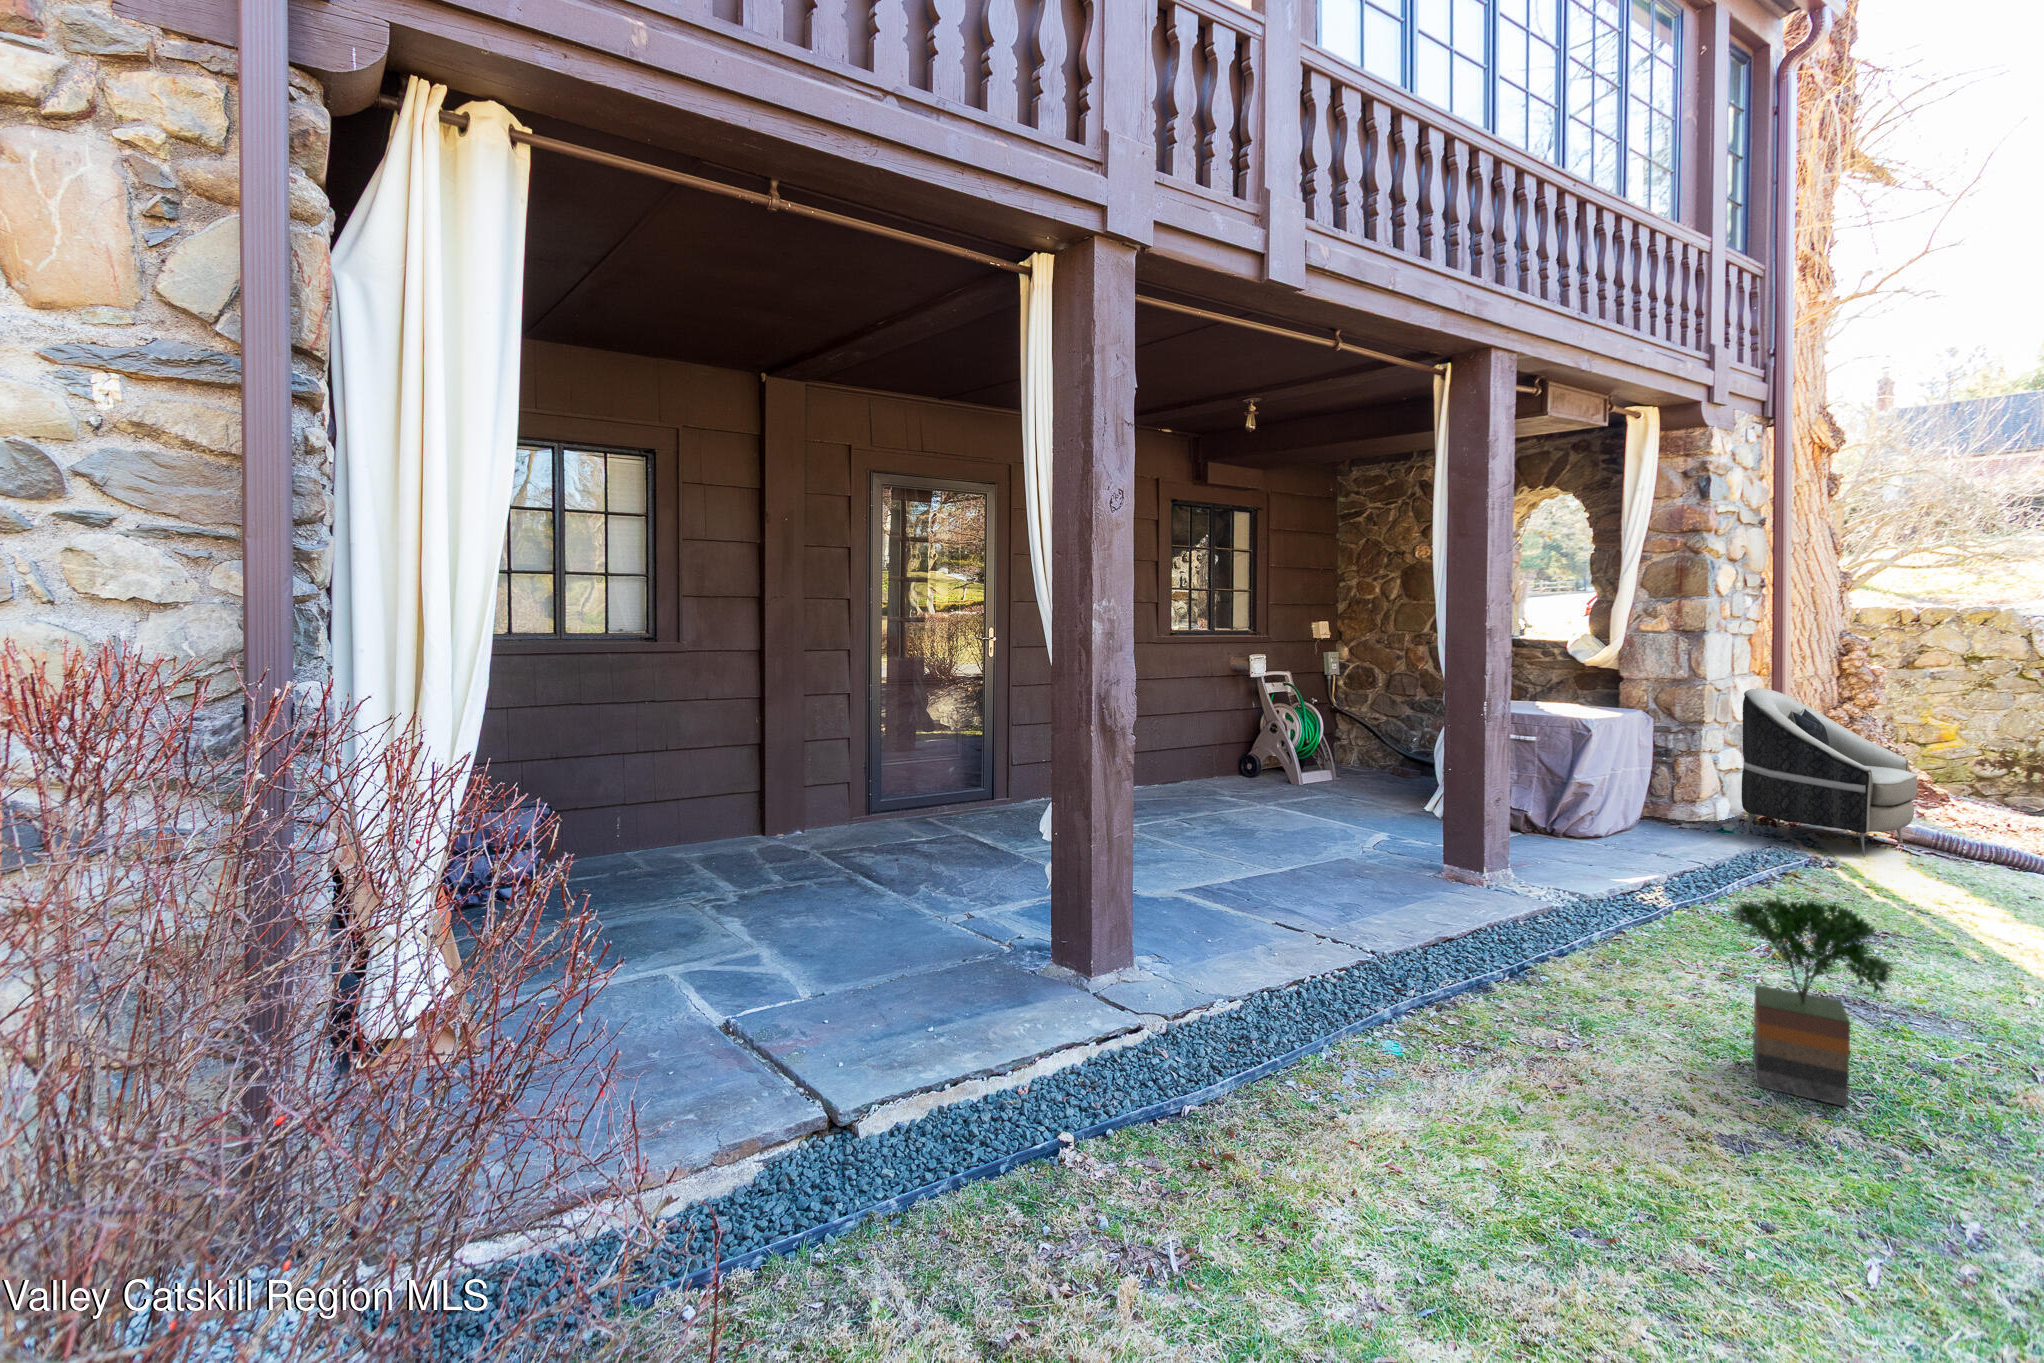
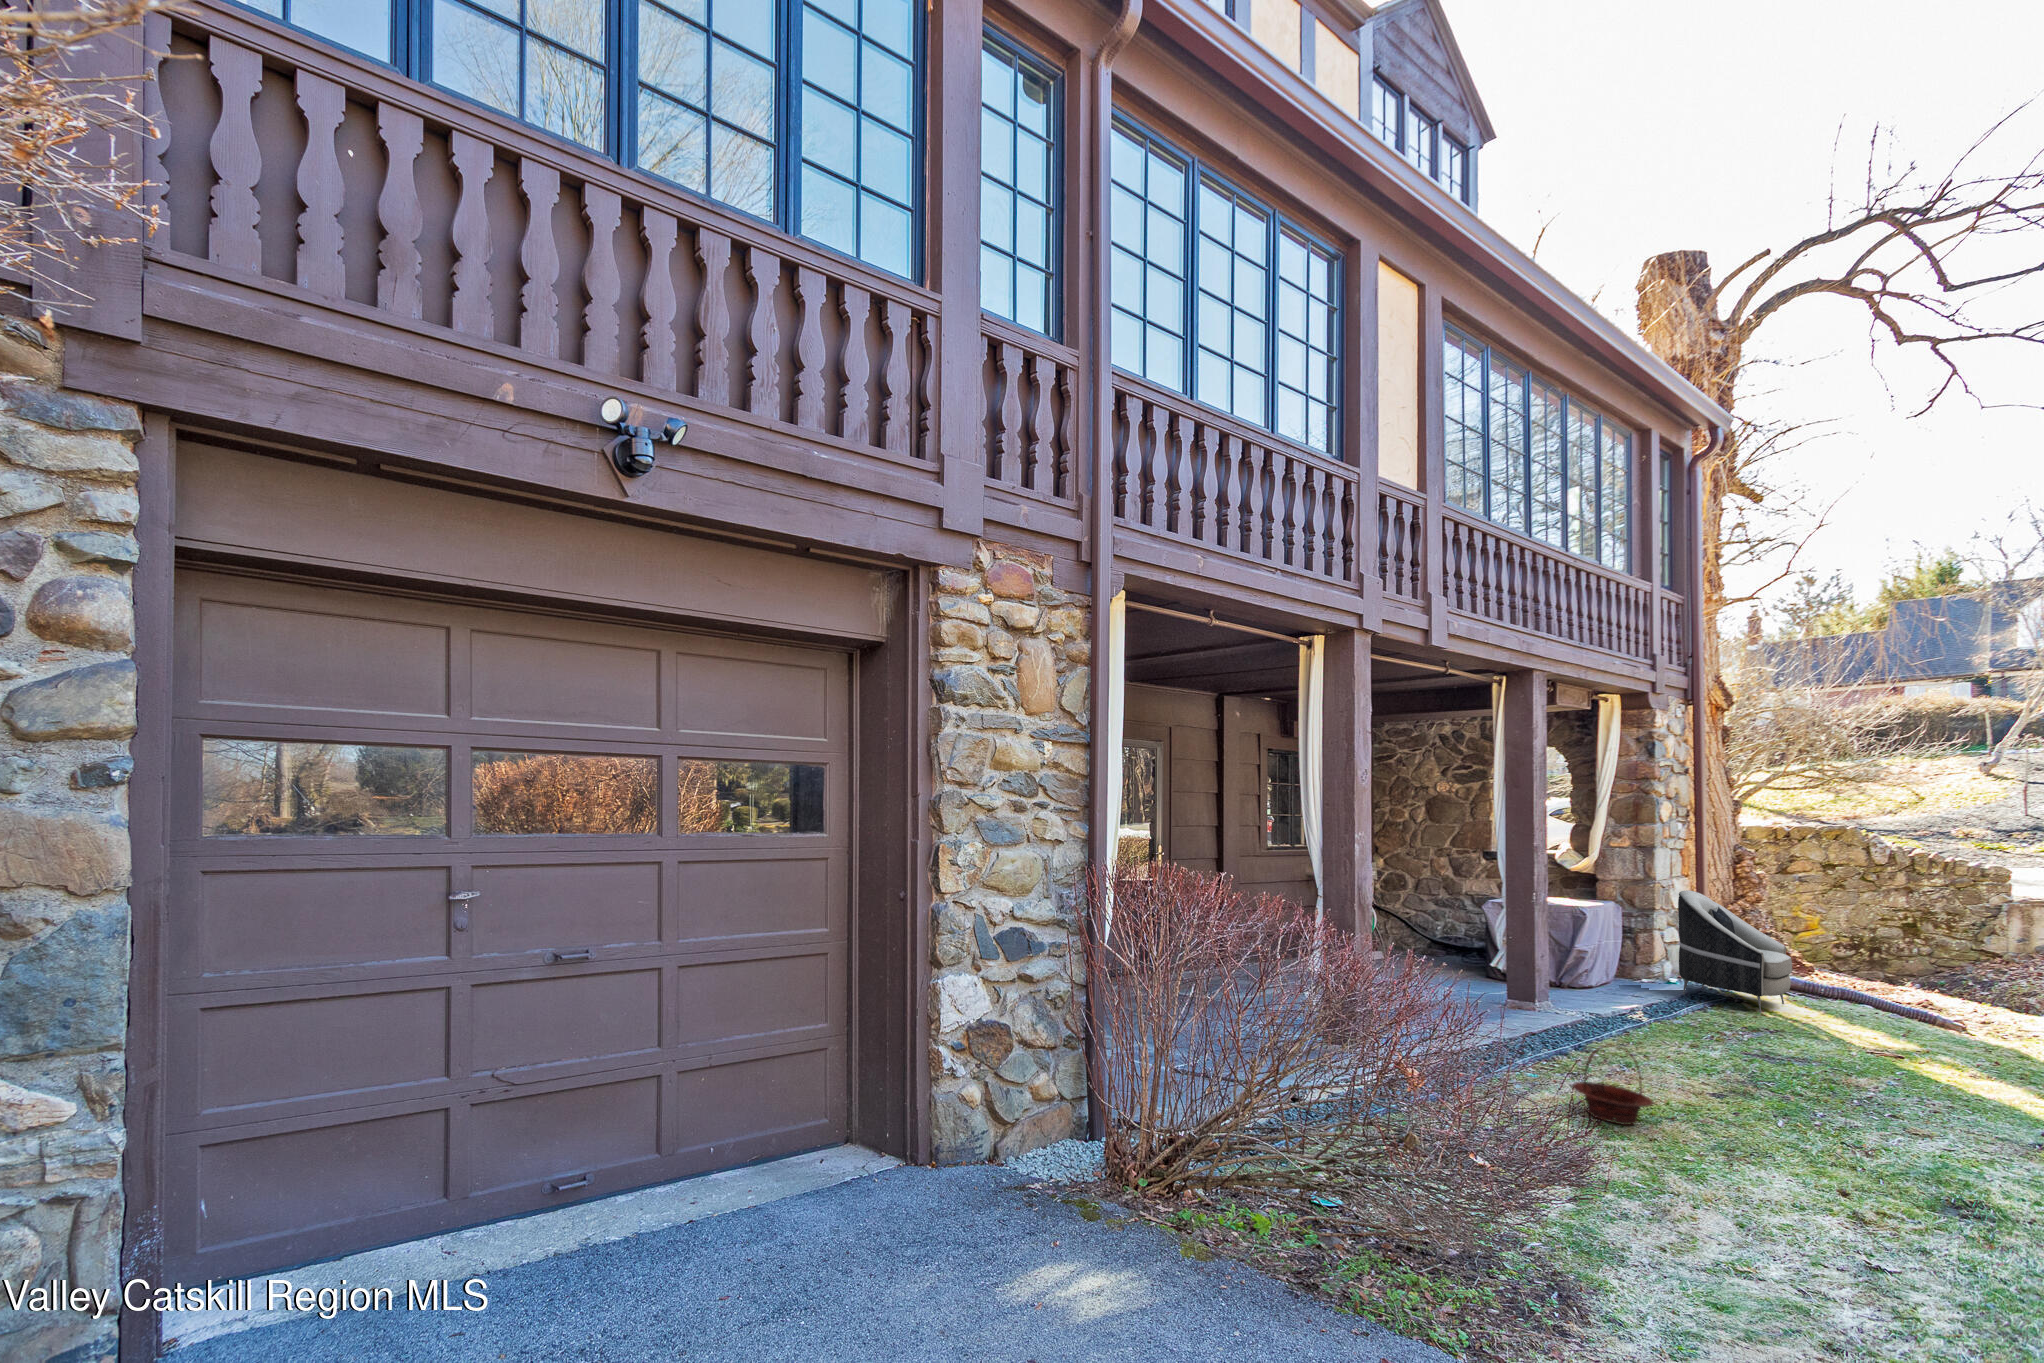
potted tree: present [1730,896,1893,1107] -> none [1698,1023,1785,1139]
basket: none [1482,939,1632,1084] -> present [1572,1045,1654,1125]

